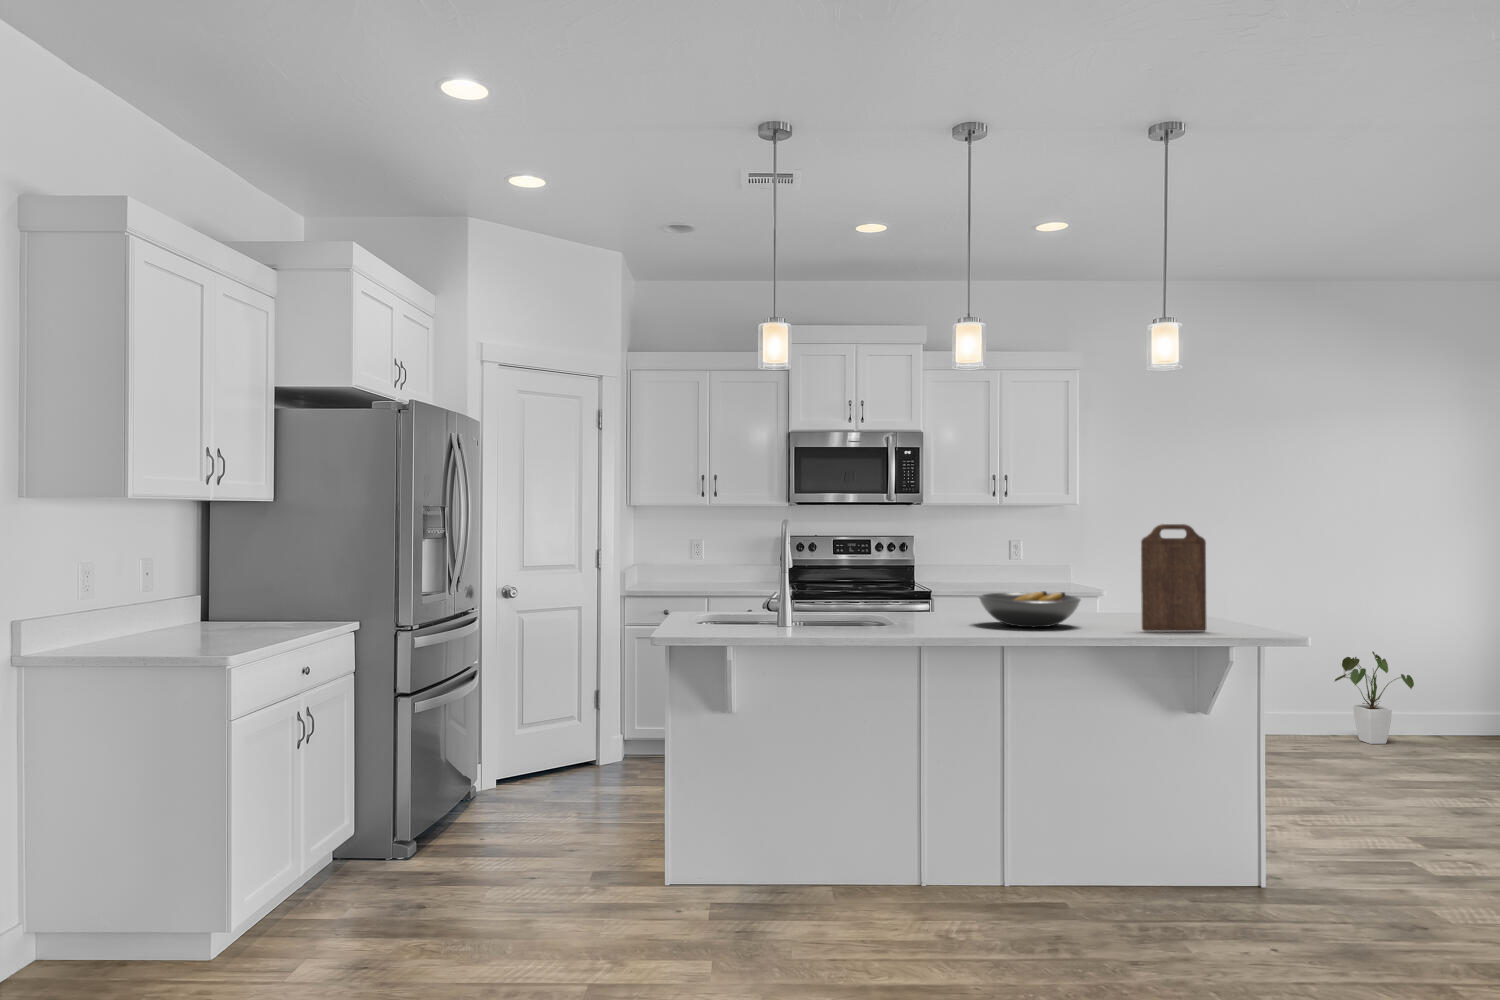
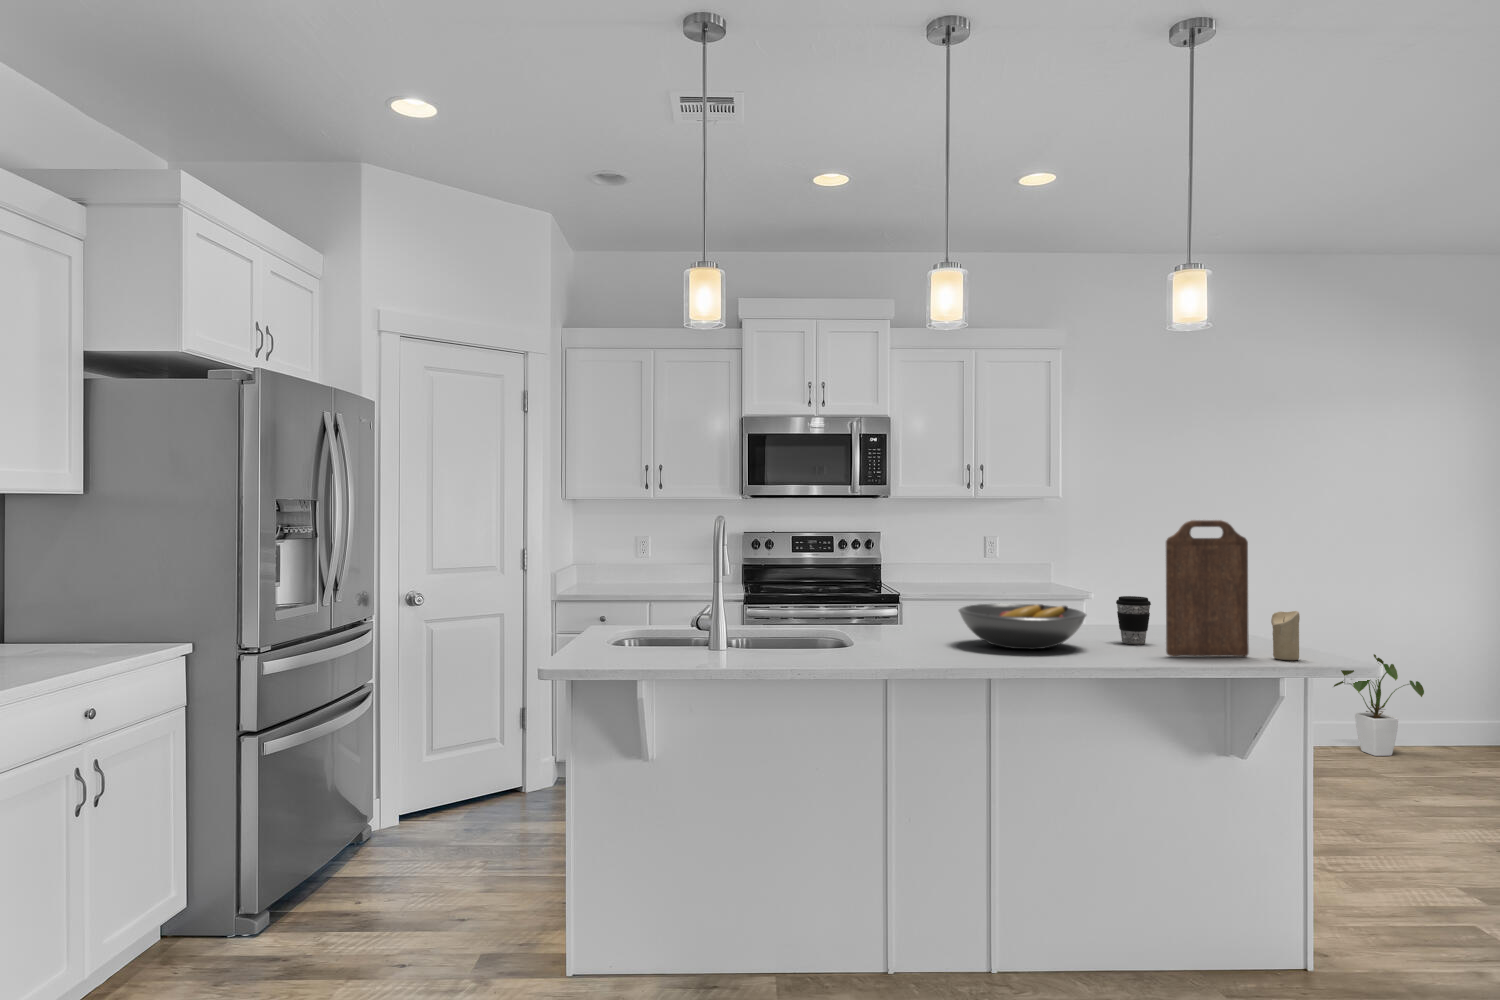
coffee cup: none [1107,586,1135,625] -> present [1116,596,1151,644]
candle: none [1224,595,1244,633] -> present [1271,611,1300,660]

